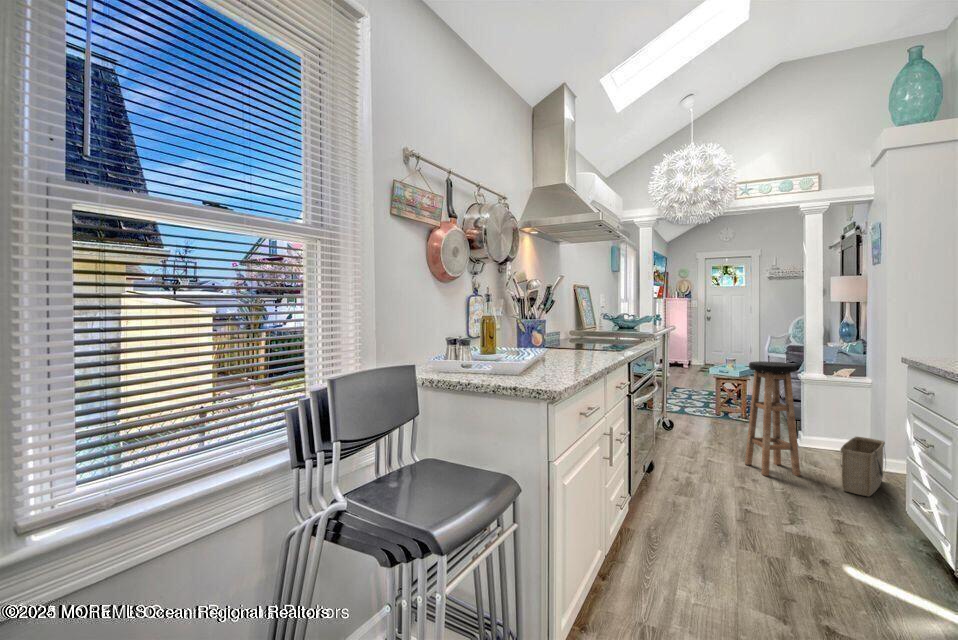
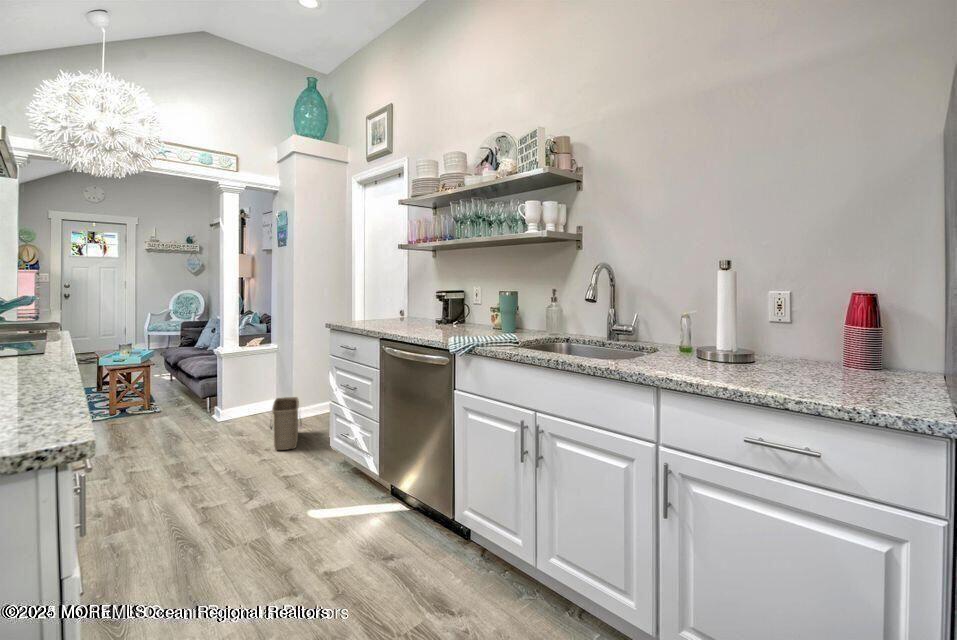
bar stool: present [745,361,800,476] -> none [175,336,235,462]

